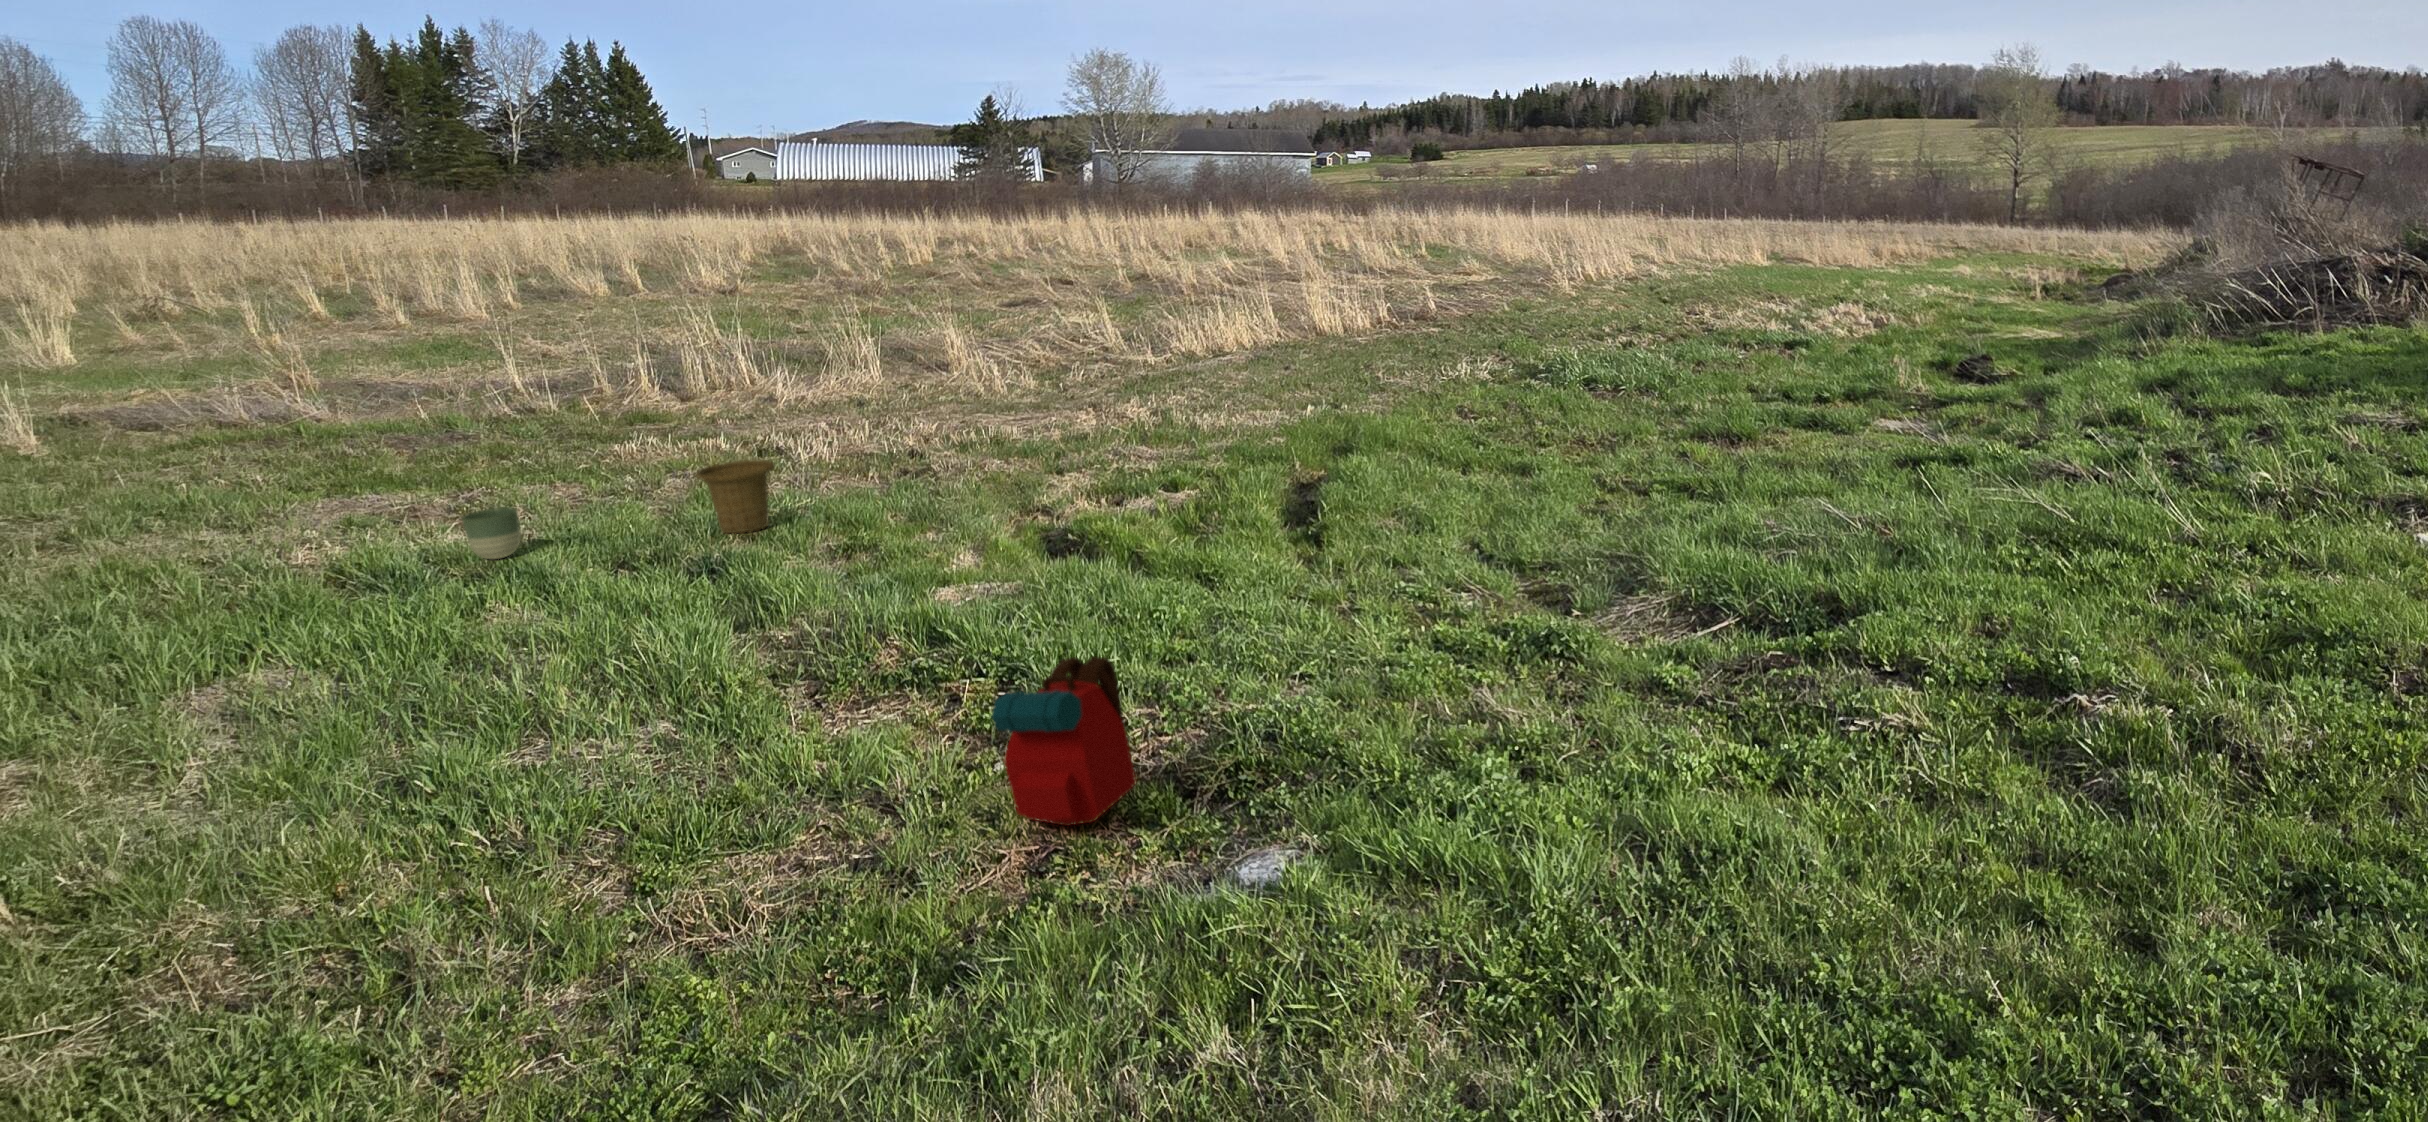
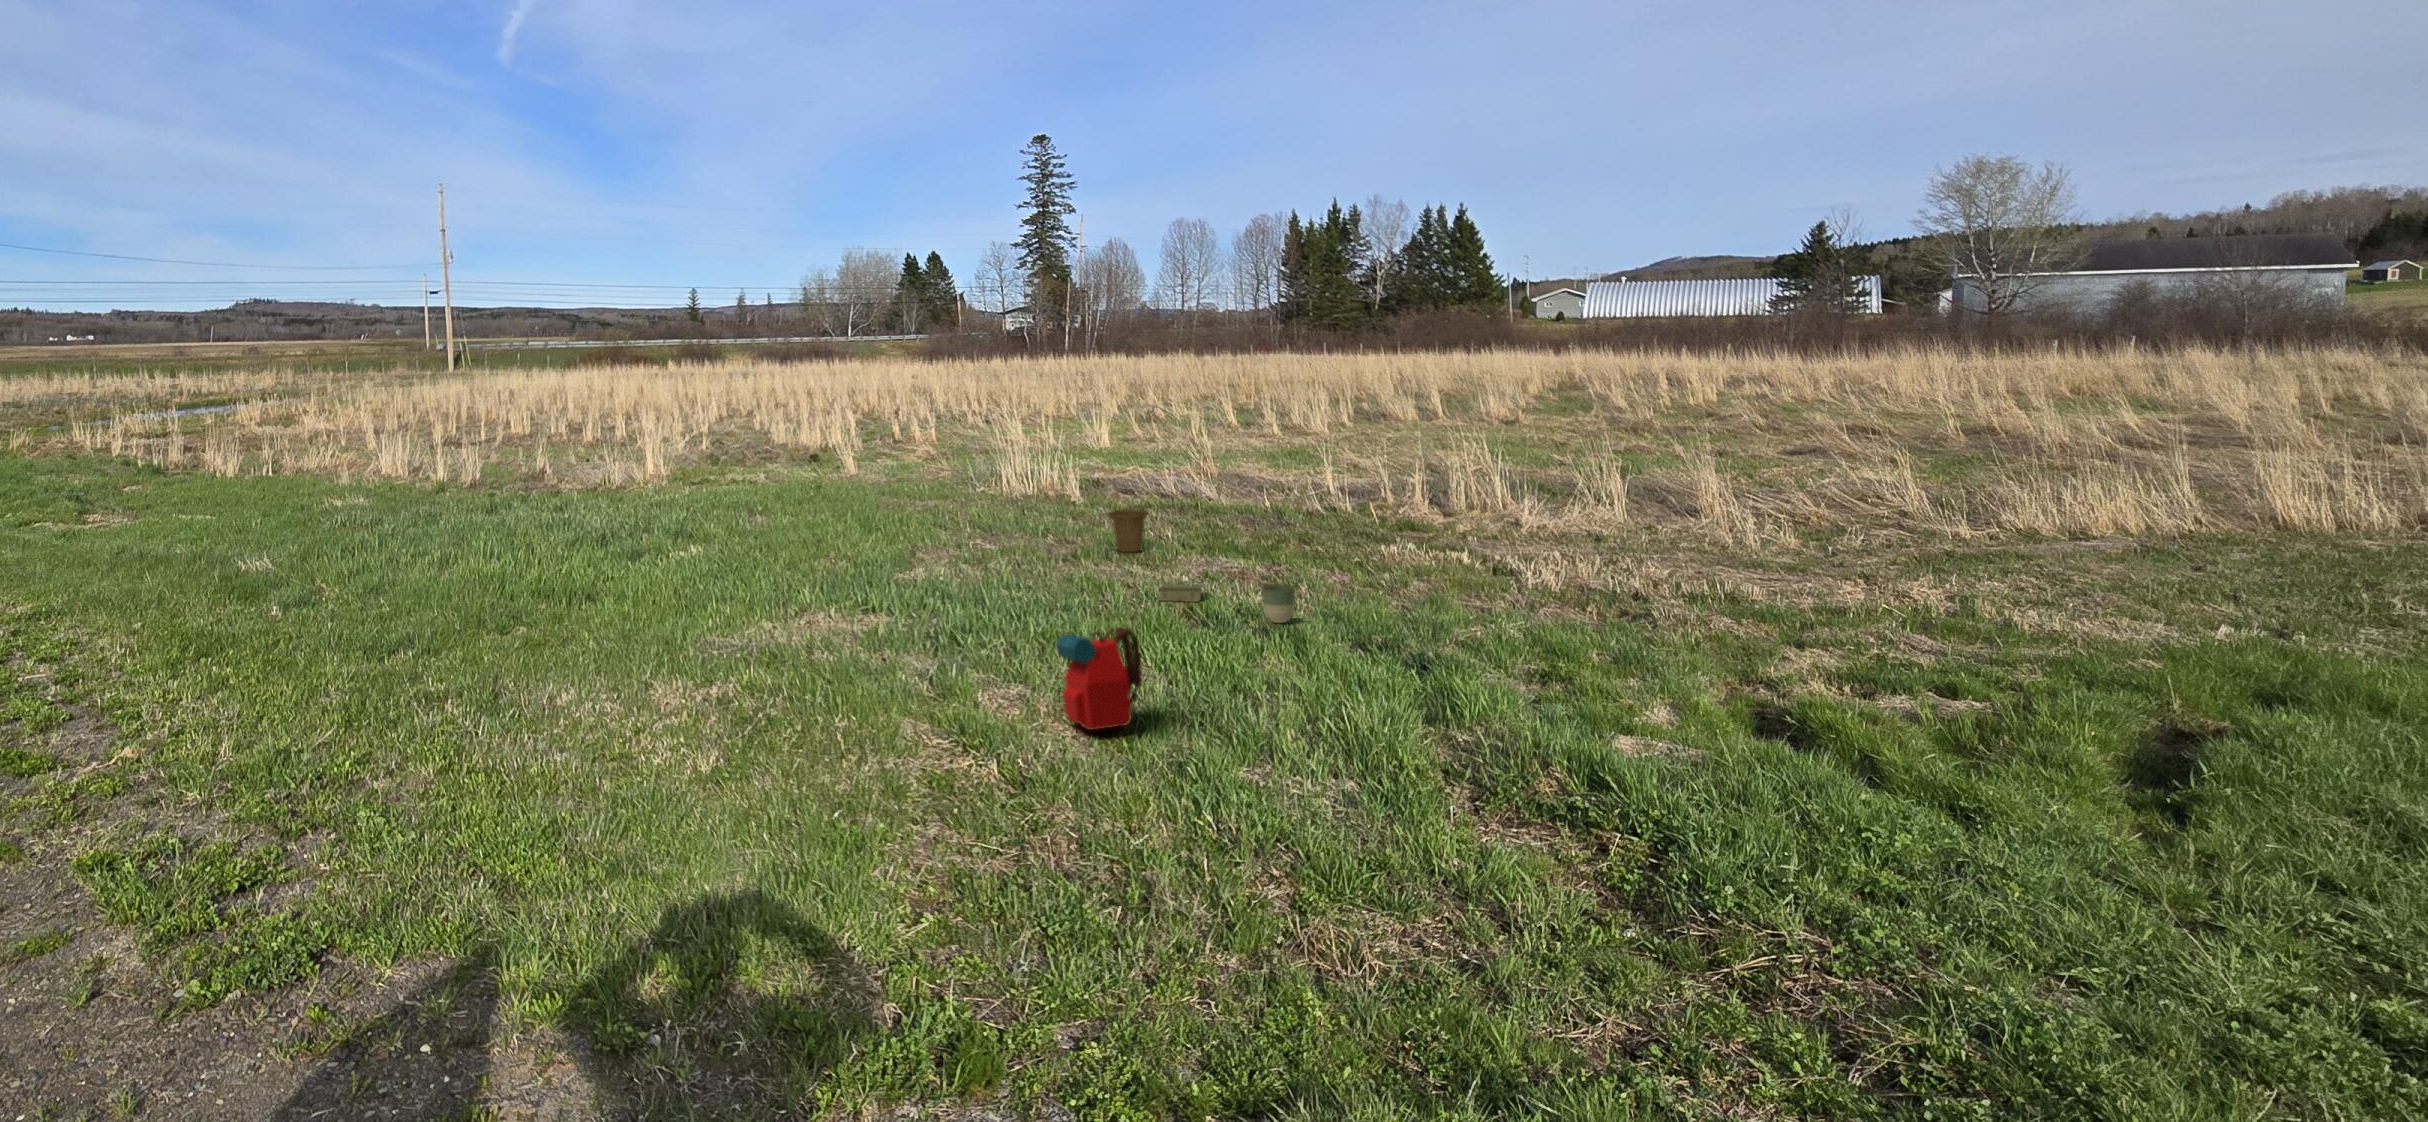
basket: present [696,460,775,534] -> present [1108,509,1149,553]
toolbox: none [265,531,352,569] -> present [1158,584,1201,602]
backpack: present [992,656,1136,826] -> present [1057,627,1142,730]

